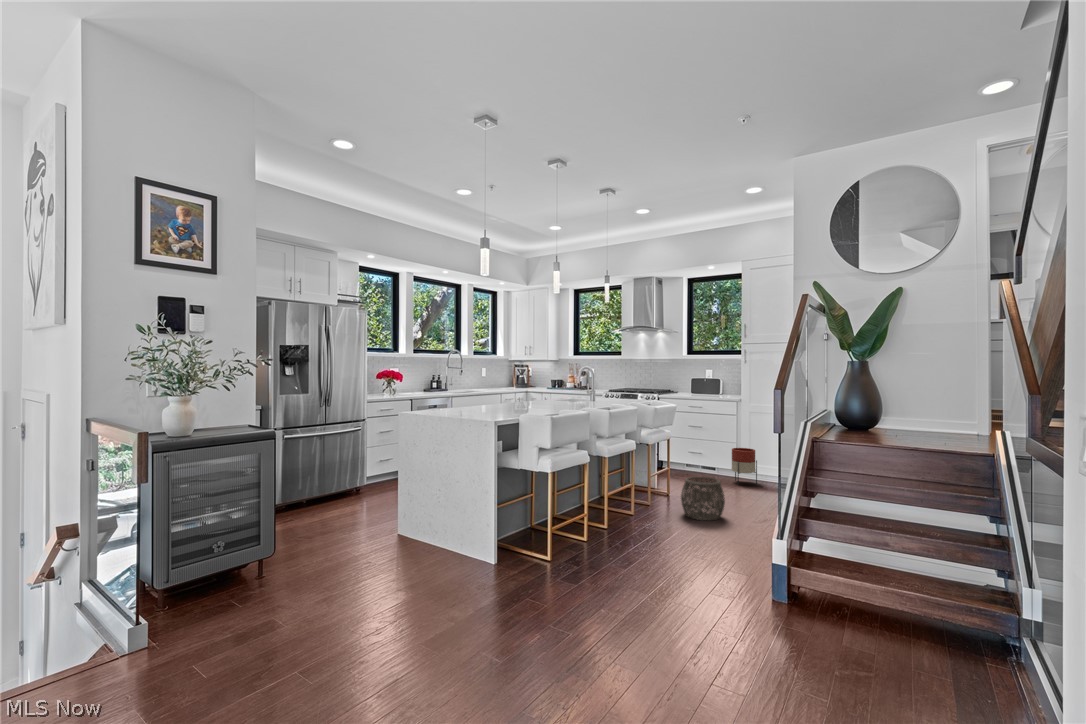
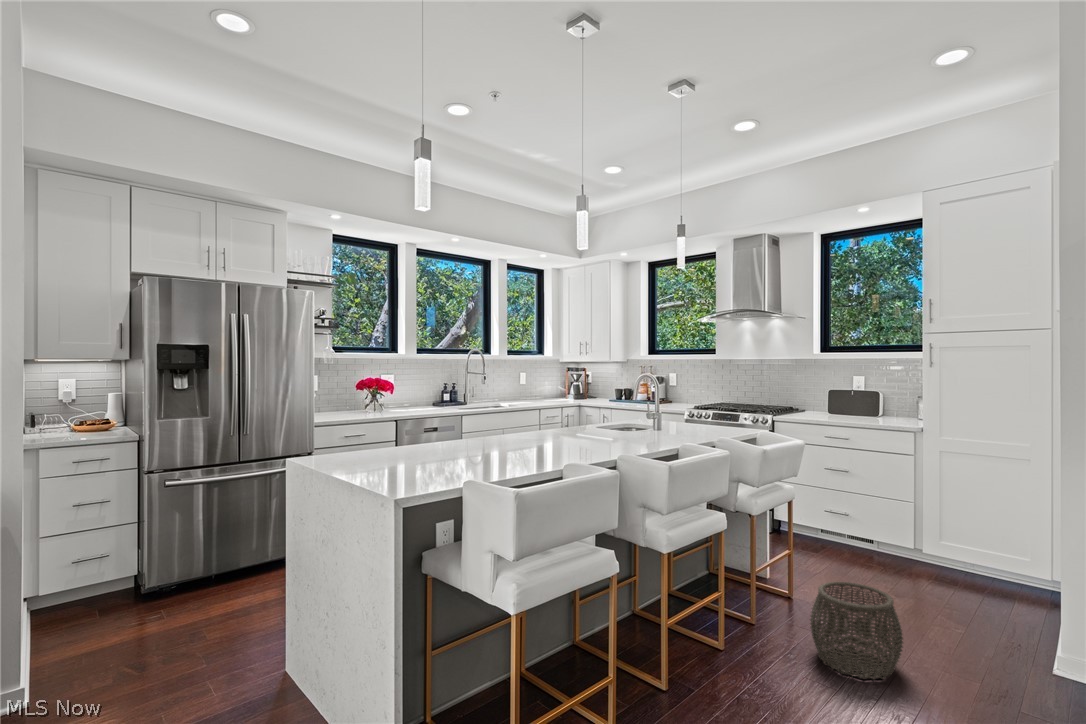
planter: present [731,448,757,485] -> none [903,510,951,578]

